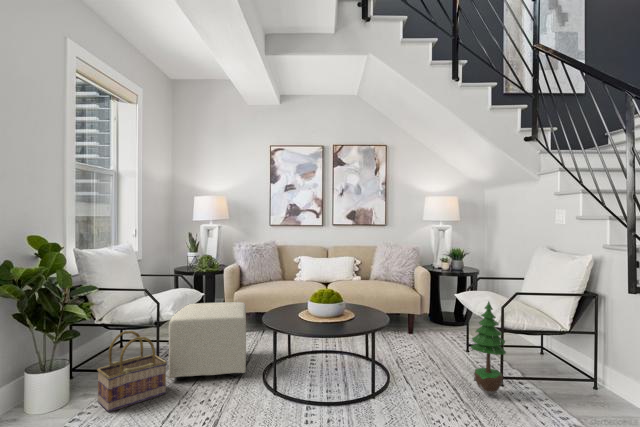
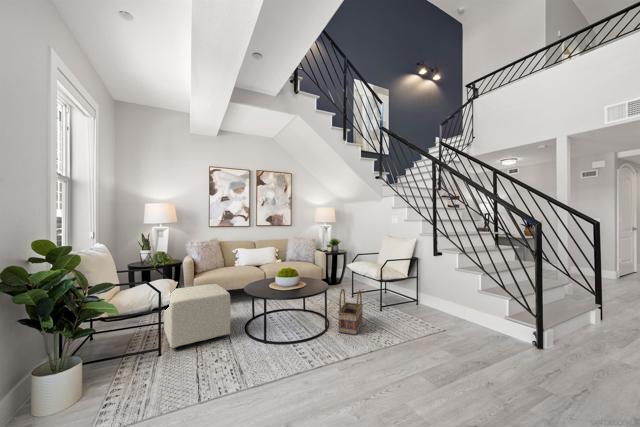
potted tree: present [470,302,506,395] -> none [371,267,390,320]
basket: present [97,331,167,412] -> present [338,289,363,335]

